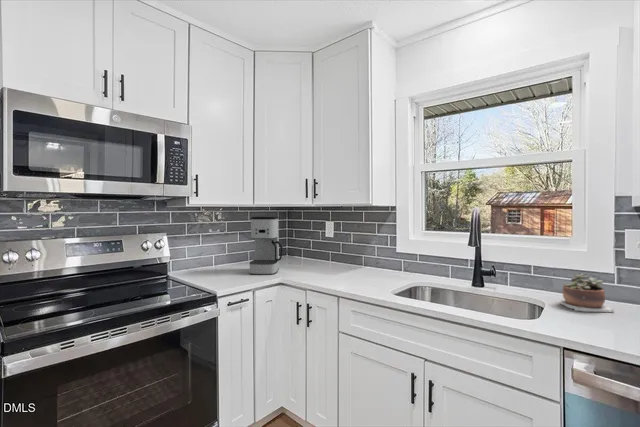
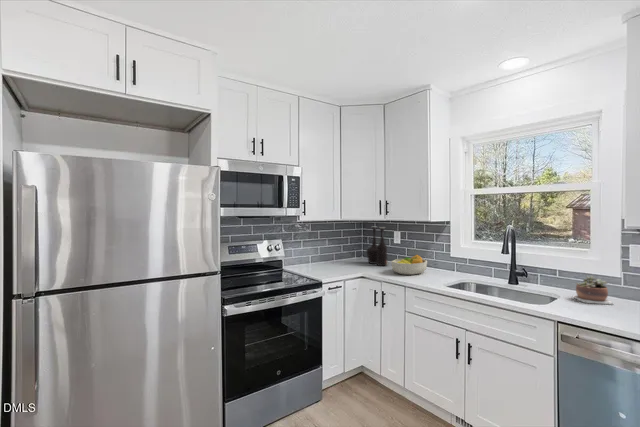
coffee maker: present [249,216,283,275] -> none [338,227,362,270]
vase: none [291,216,317,267] -> present [367,226,388,266]
fruit bowl: none [321,251,368,278] -> present [392,255,427,275]

